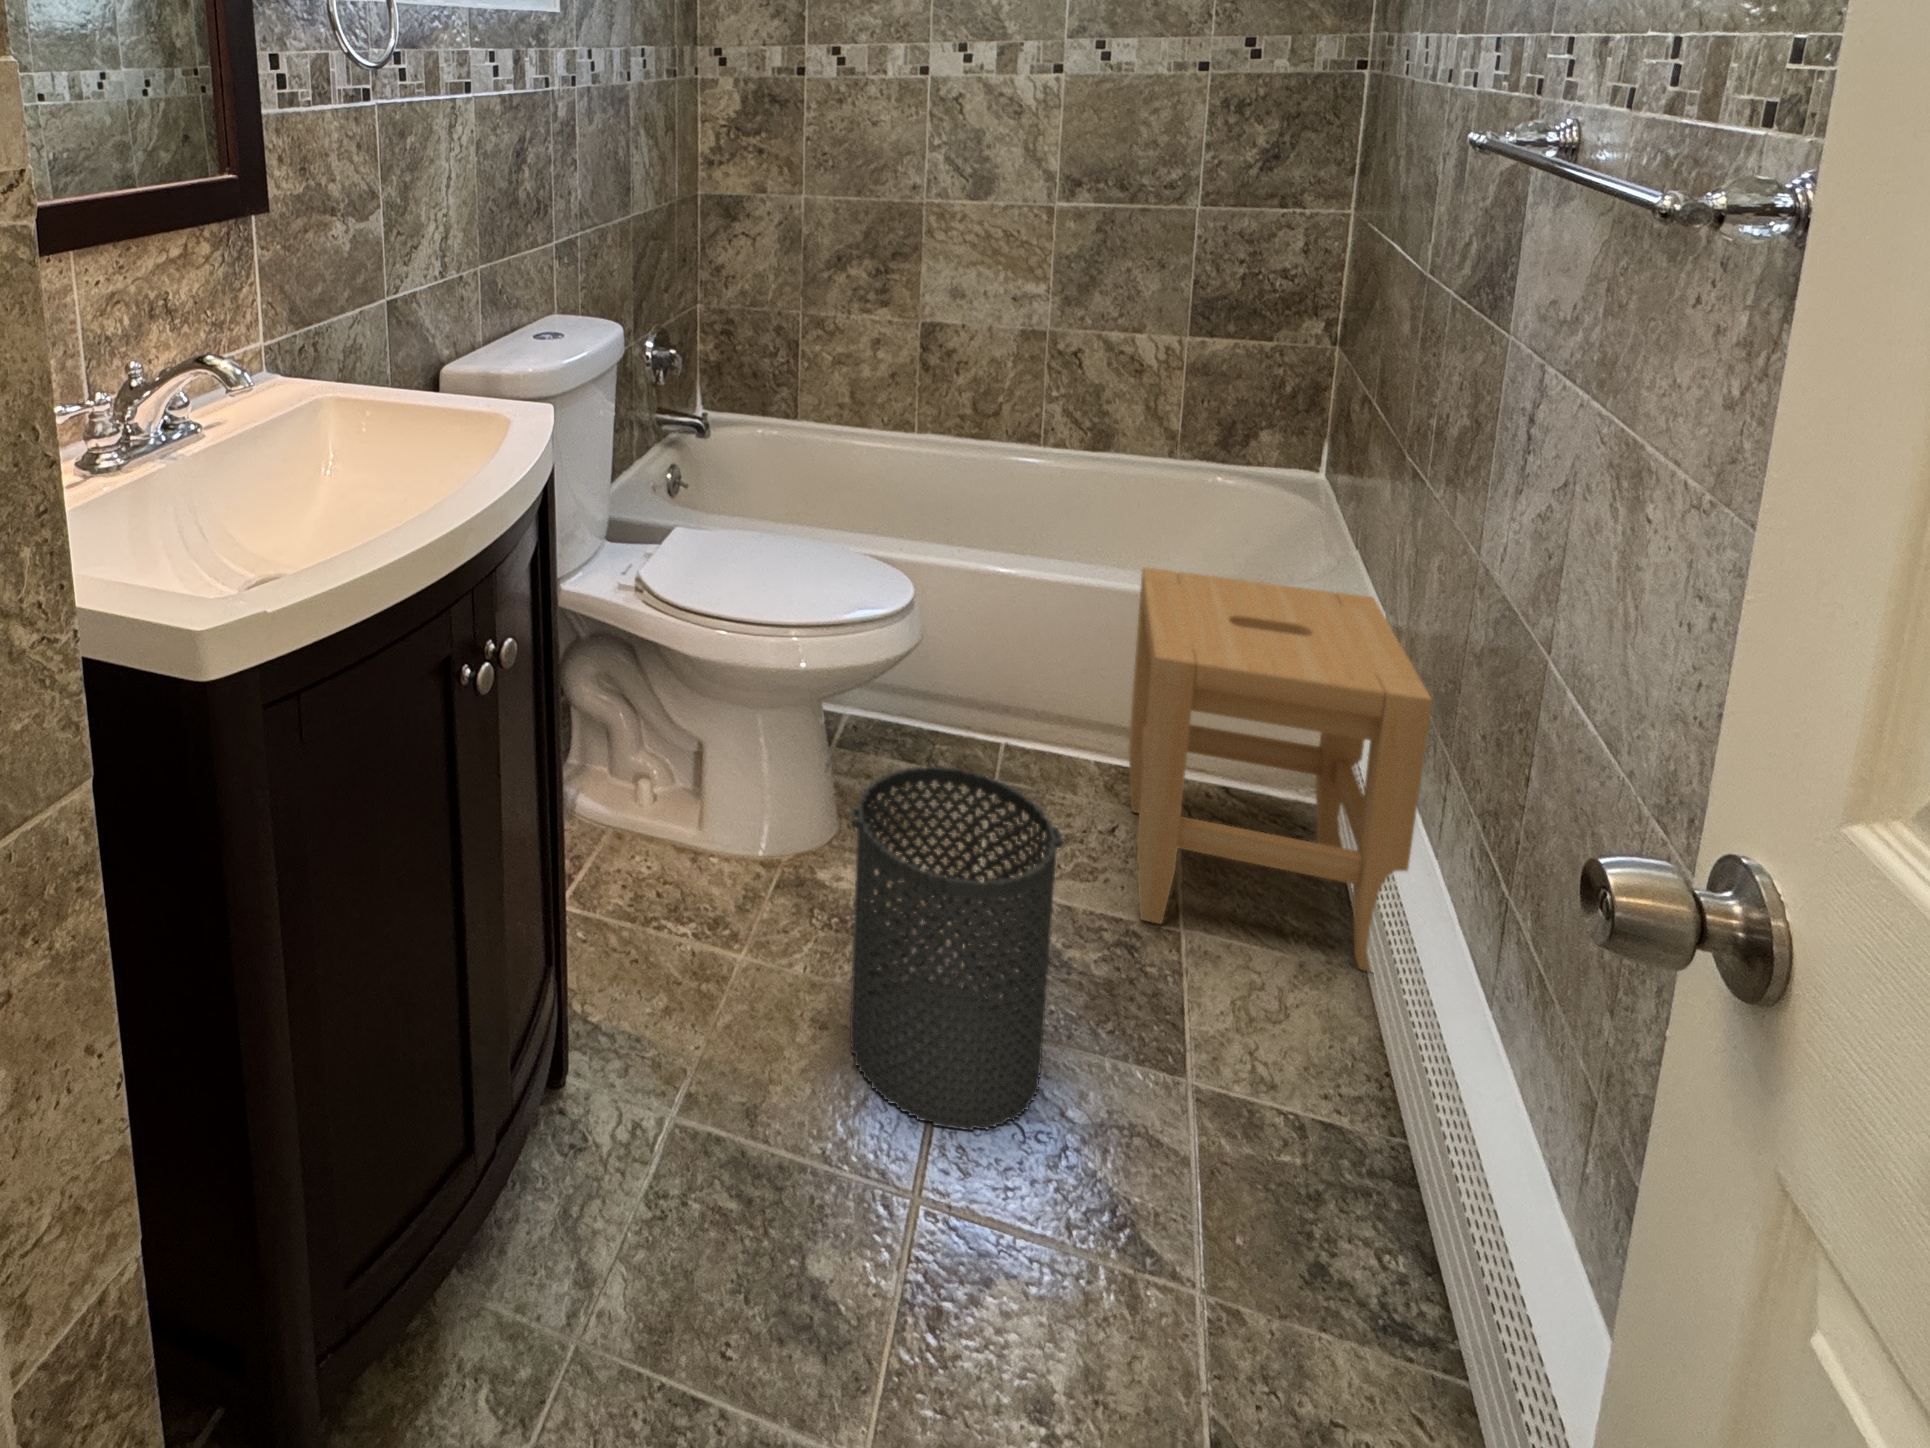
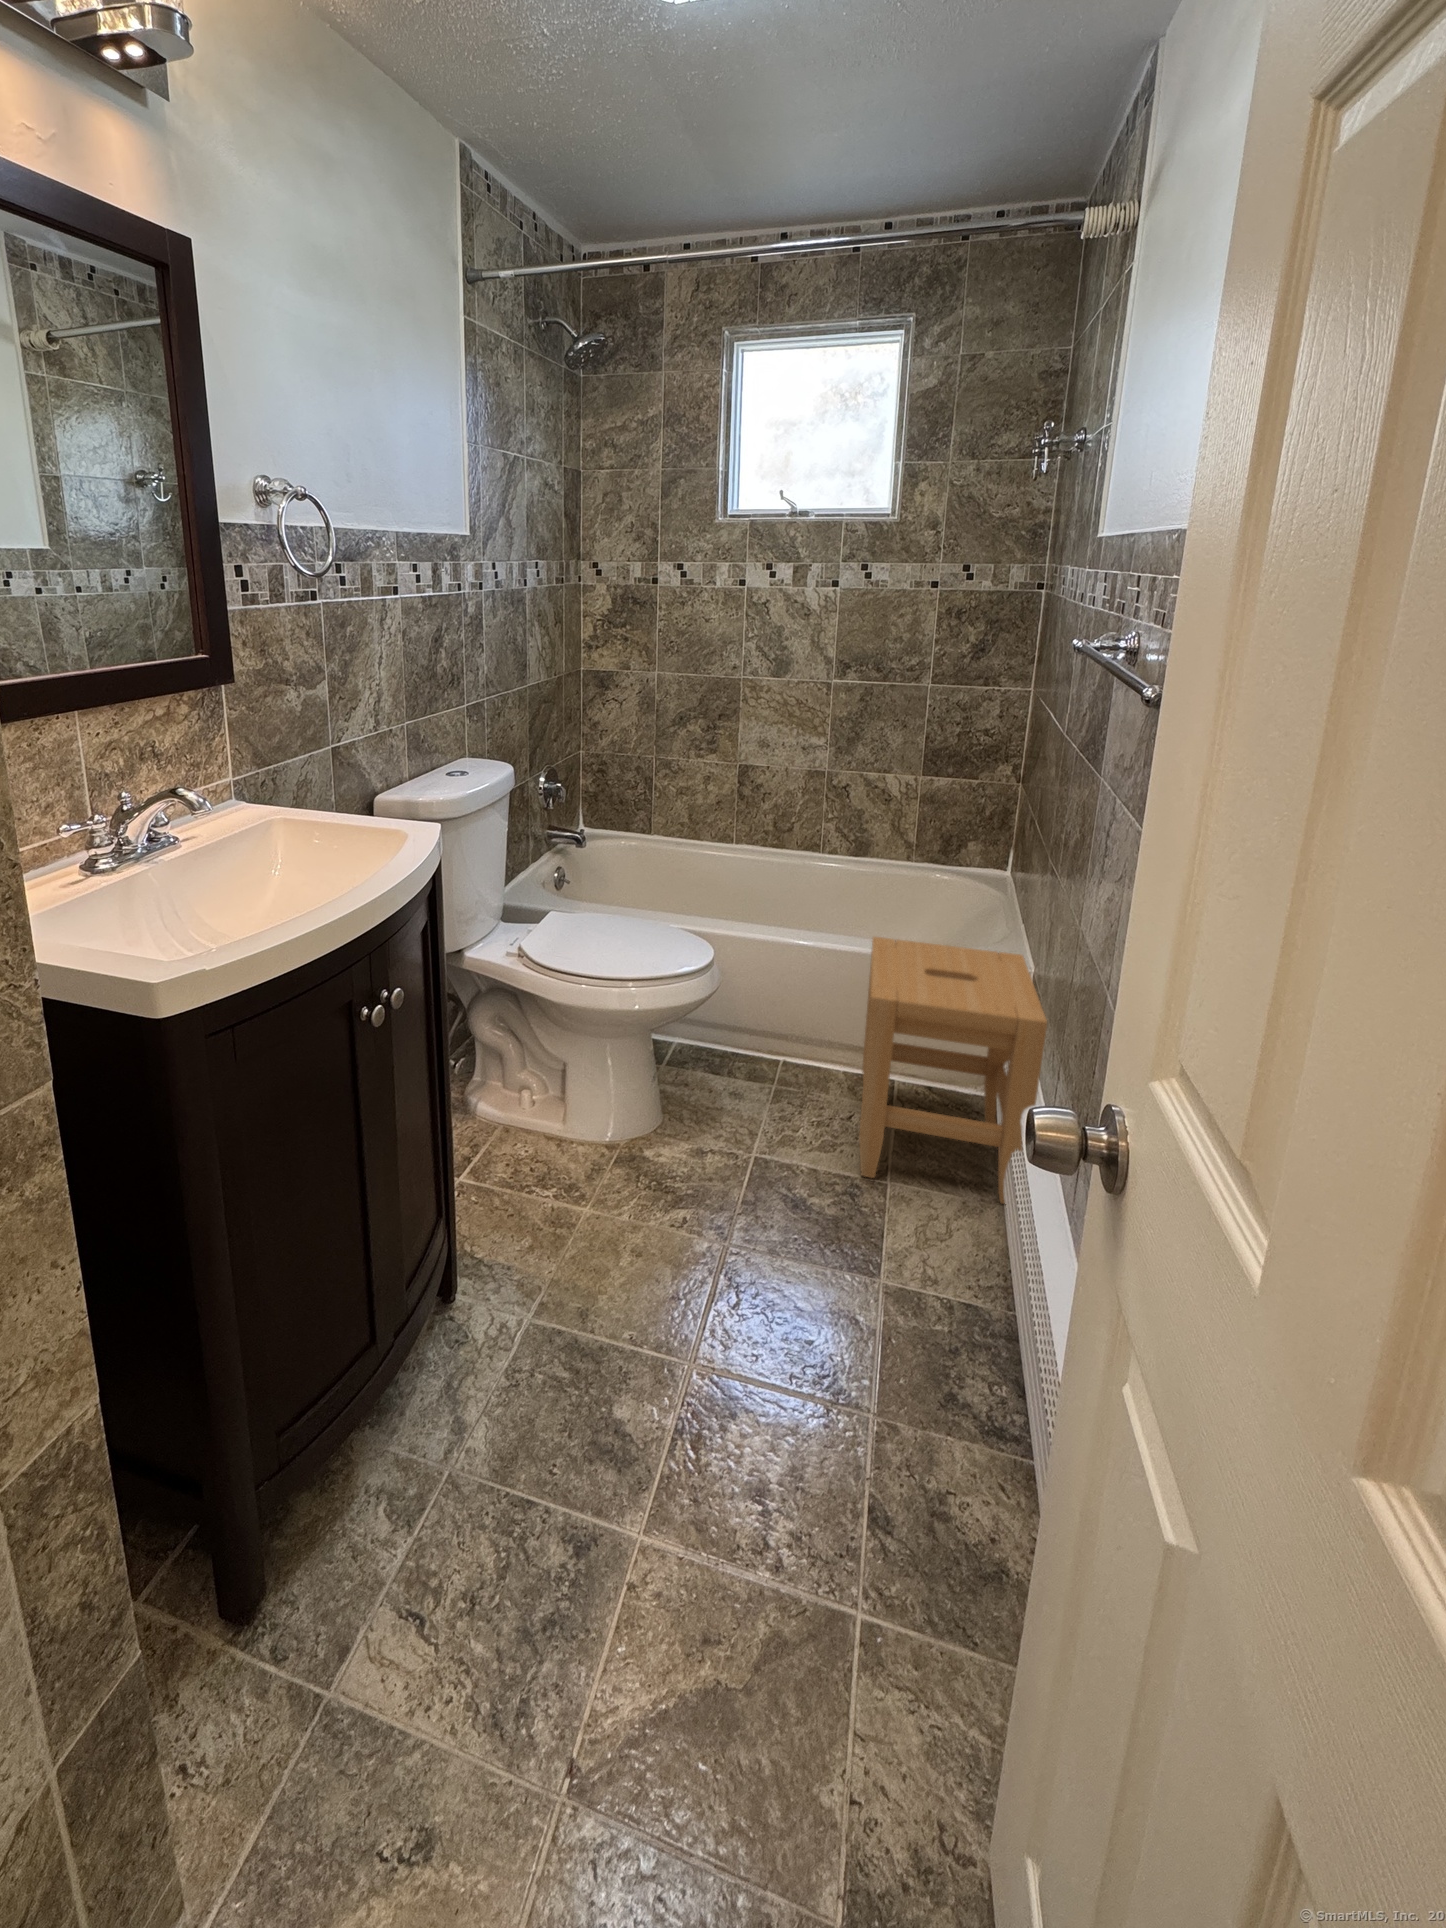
trash can: present [850,766,1063,1130] -> none [655,1074,797,1318]

